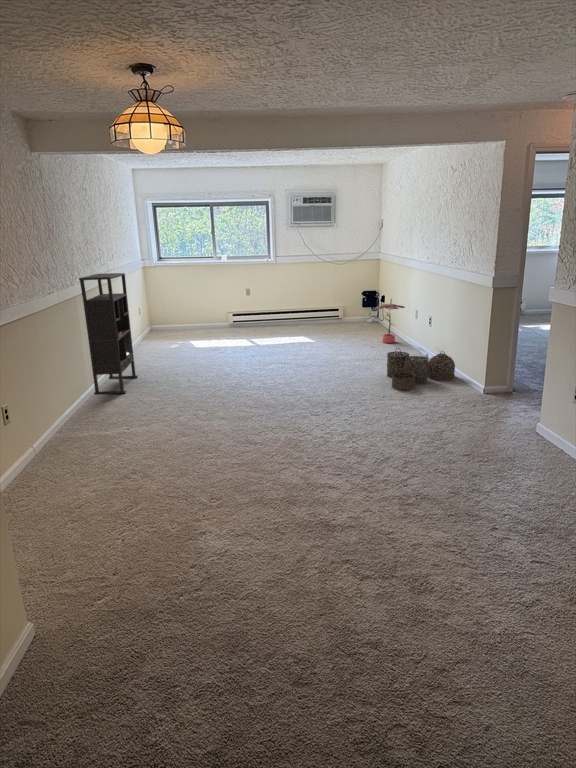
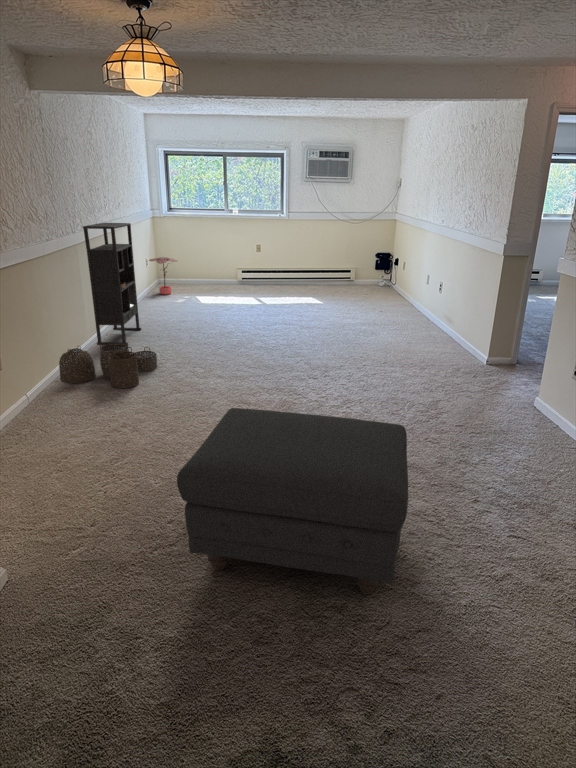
potted plant: present [375,304,405,343] -> present [149,257,177,295]
woven basket: present [387,348,455,390] -> present [59,343,157,388]
ottoman: none [206,448,438,629] -> present [177,408,408,595]

